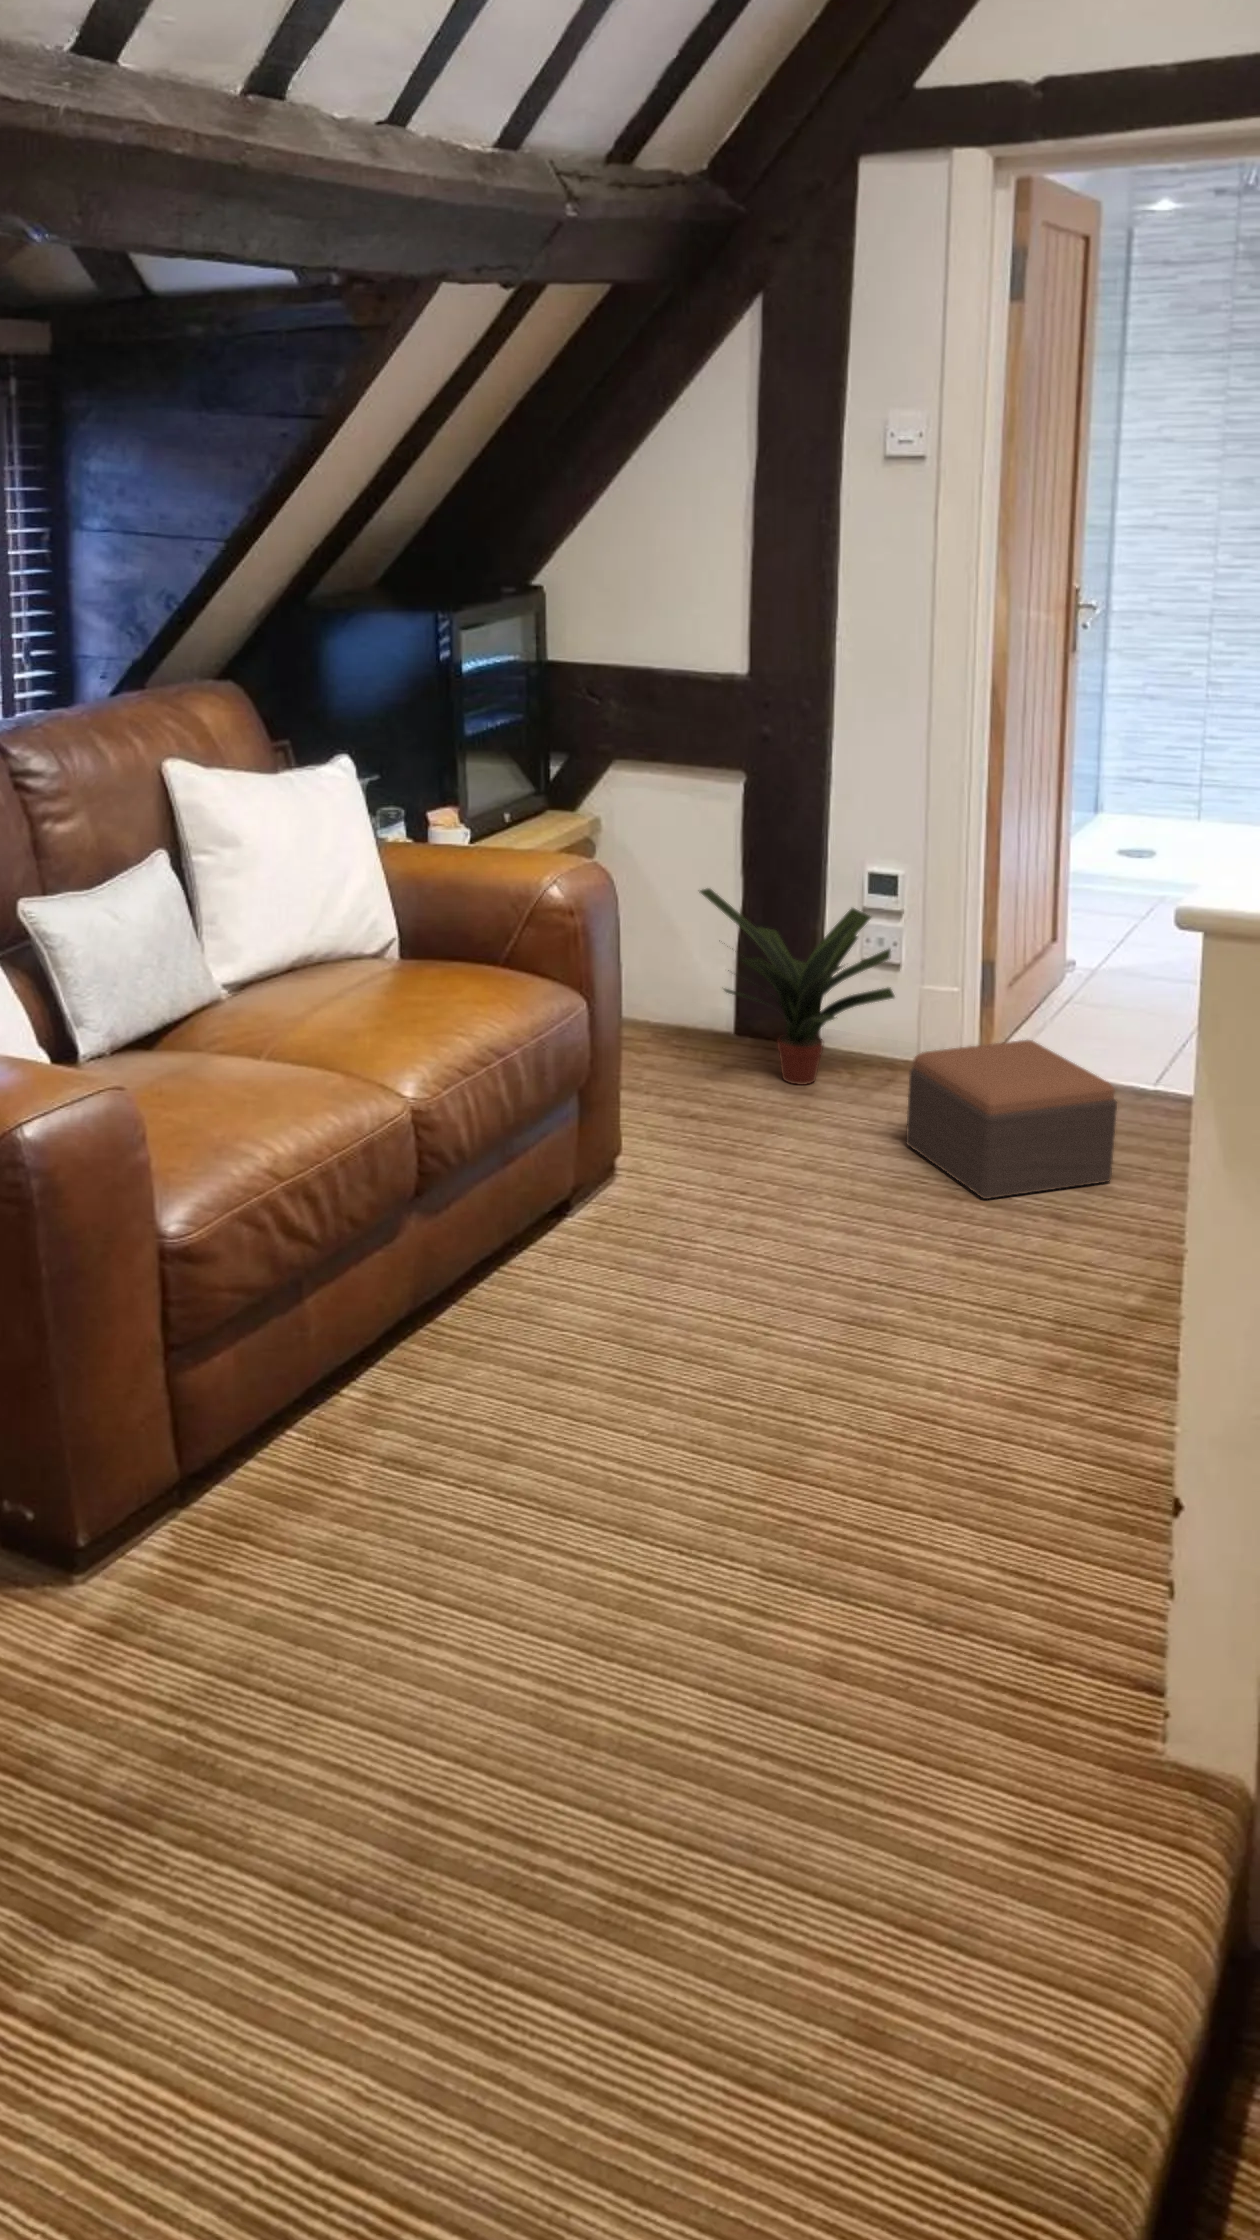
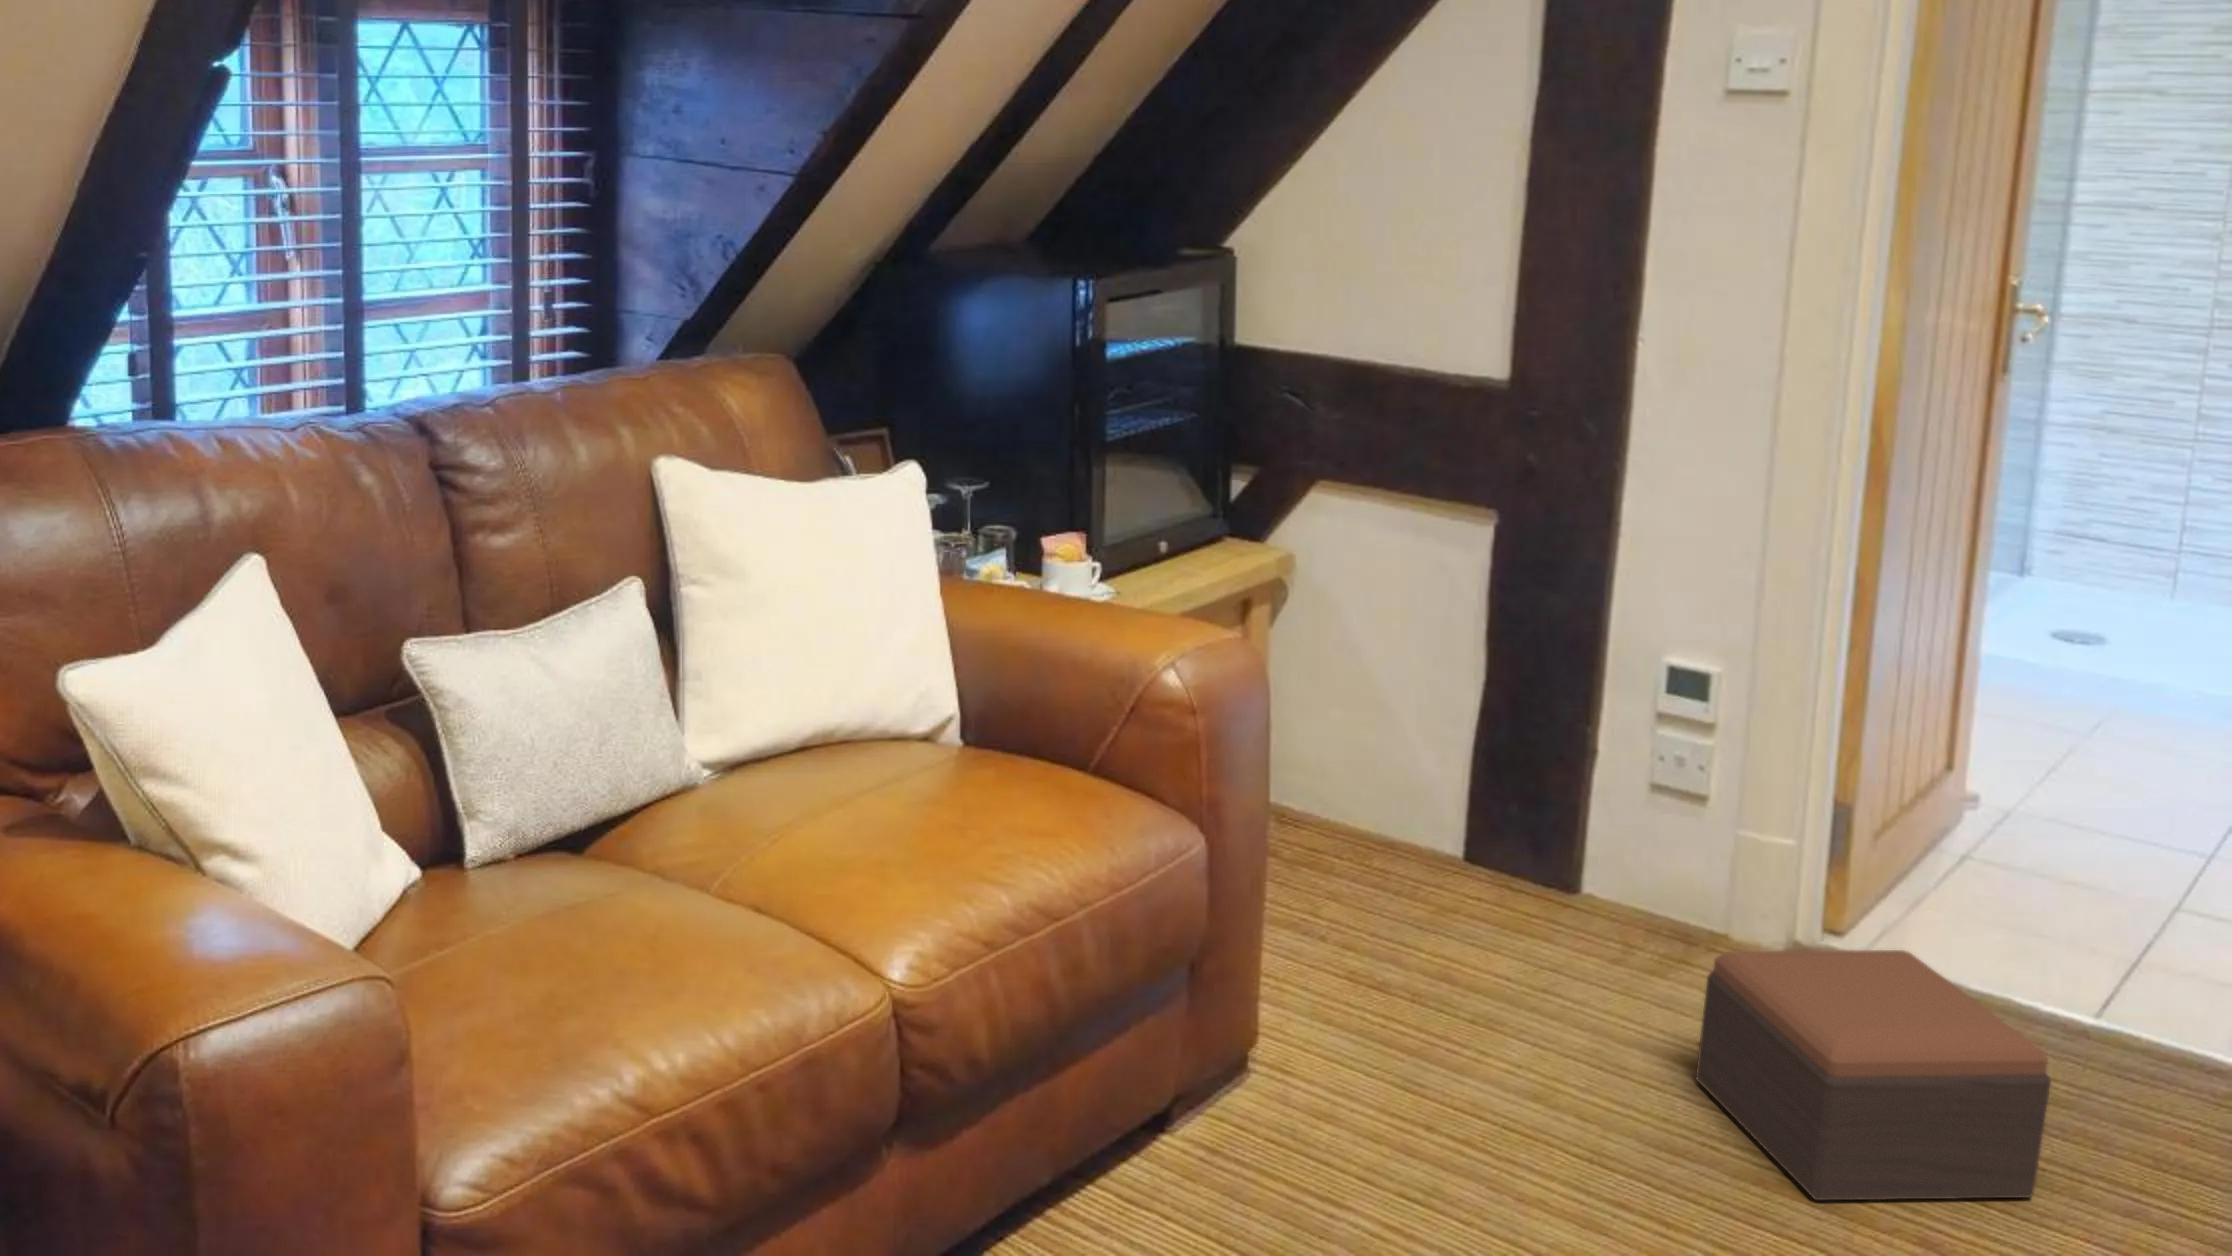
potted plant: present [700,888,895,1085] -> none [1411,666,1696,956]

